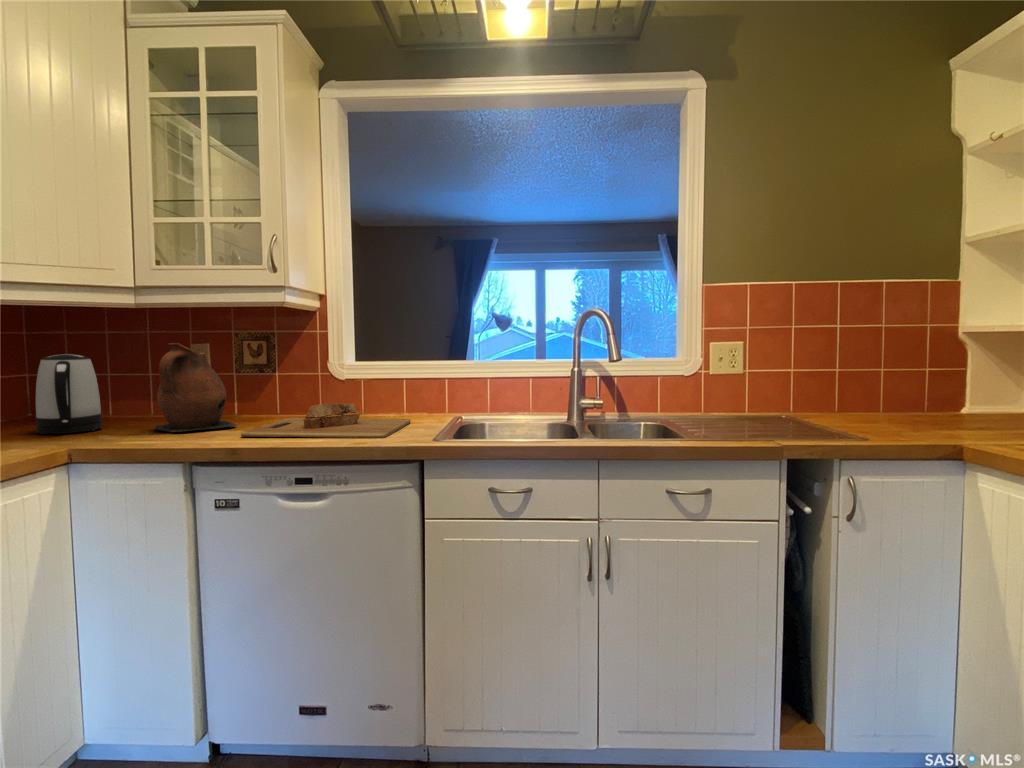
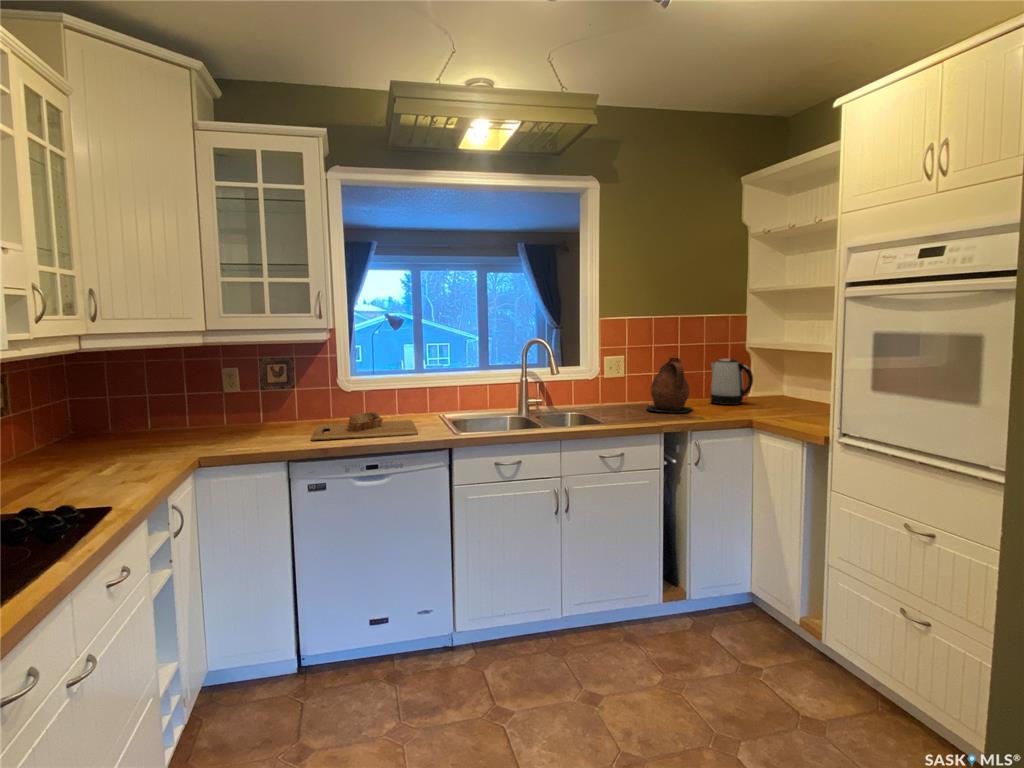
ceramic pitcher: present [156,343,236,432] -> present [646,357,692,413]
kettle: present [36,354,102,434] -> present [711,359,753,405]

